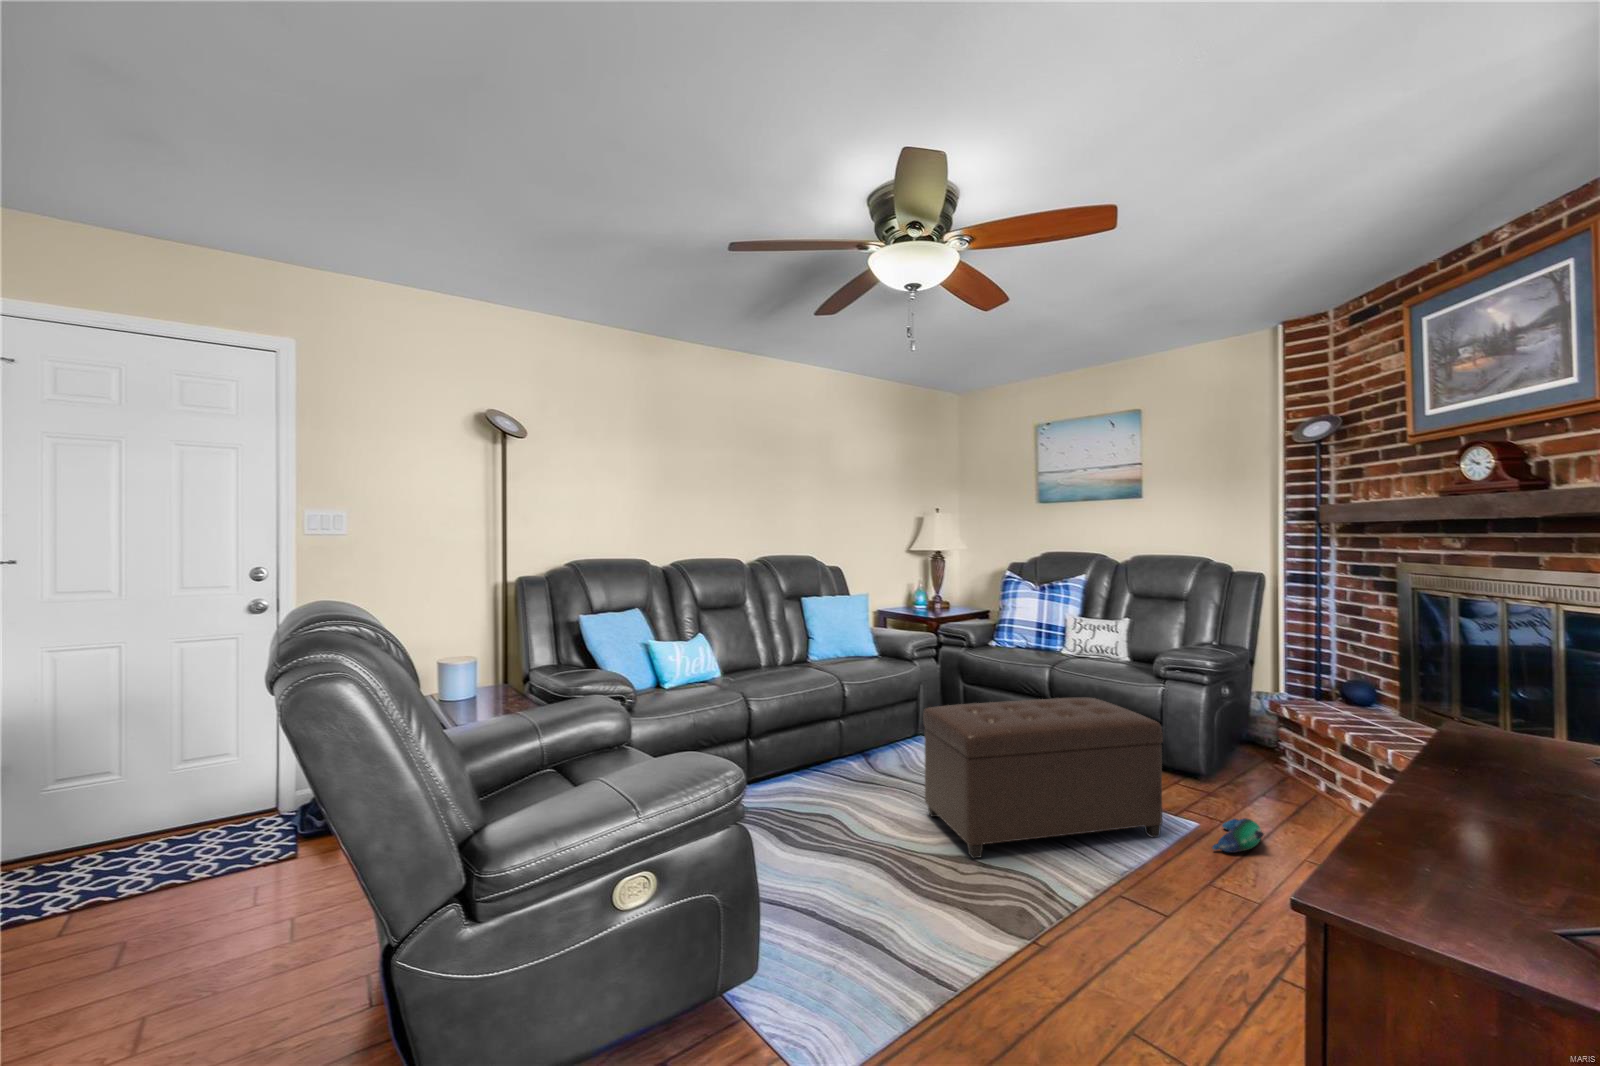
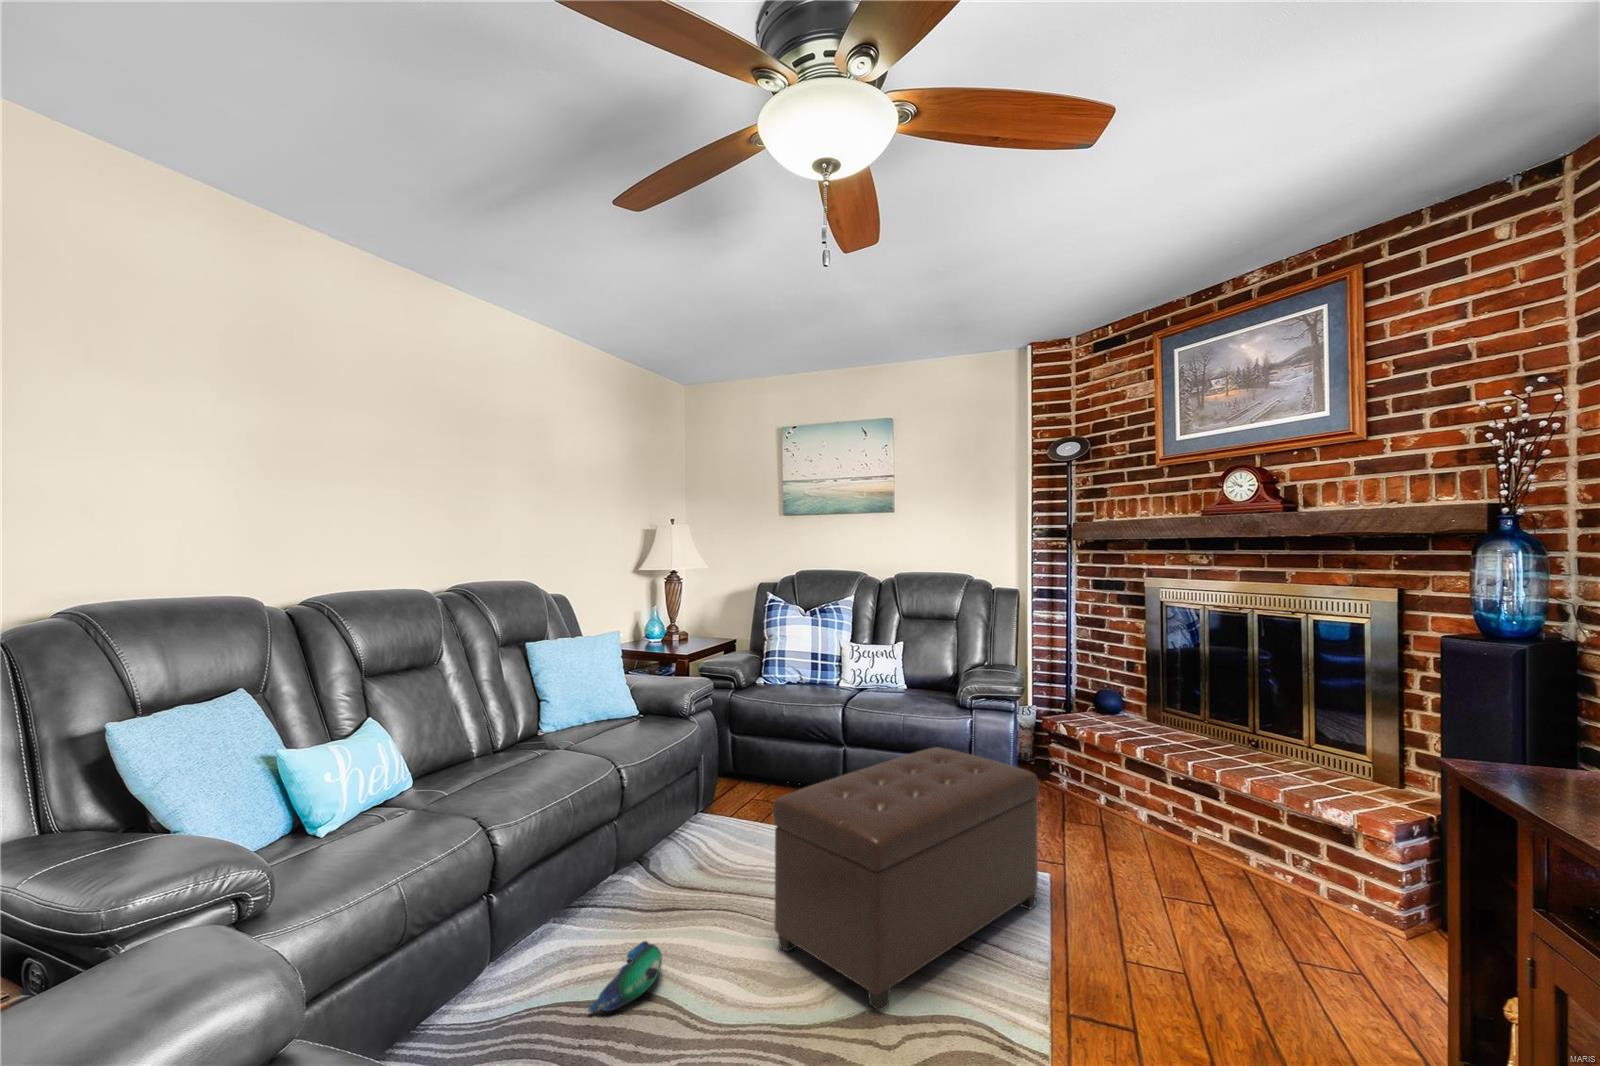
plush toy: present [1212,818,1264,853] -> present [588,941,662,1013]

